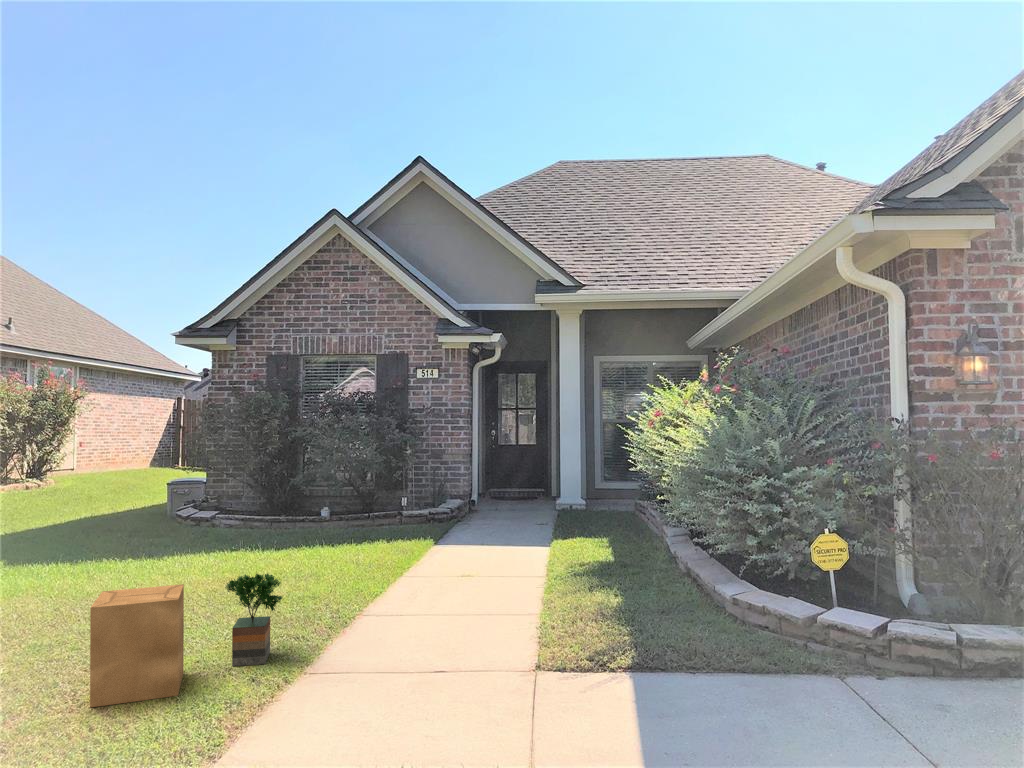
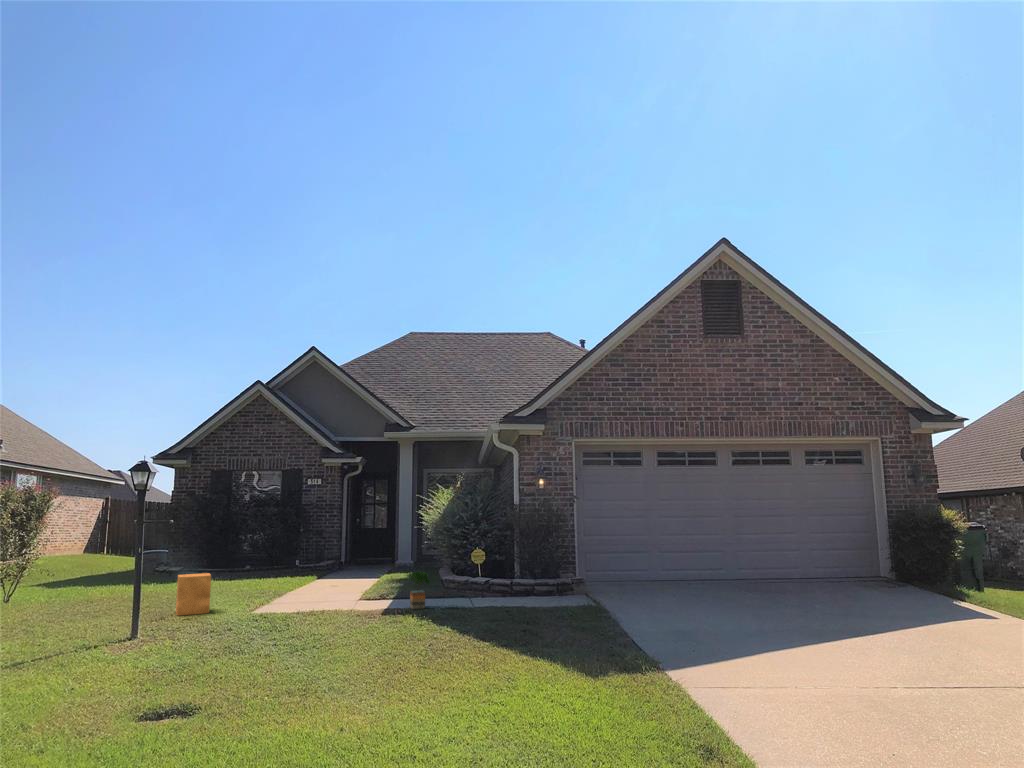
potted tree: present [225,573,283,666] -> present [407,572,431,609]

